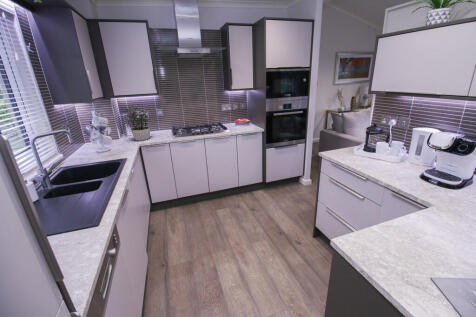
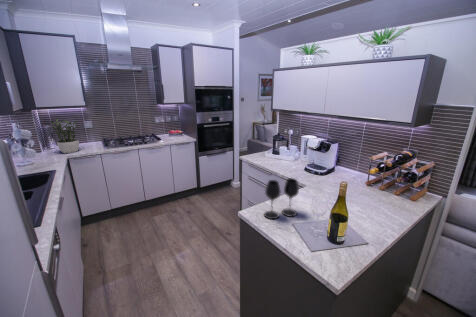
wine glass: none [374,200,447,263] -> present [264,178,299,219]

